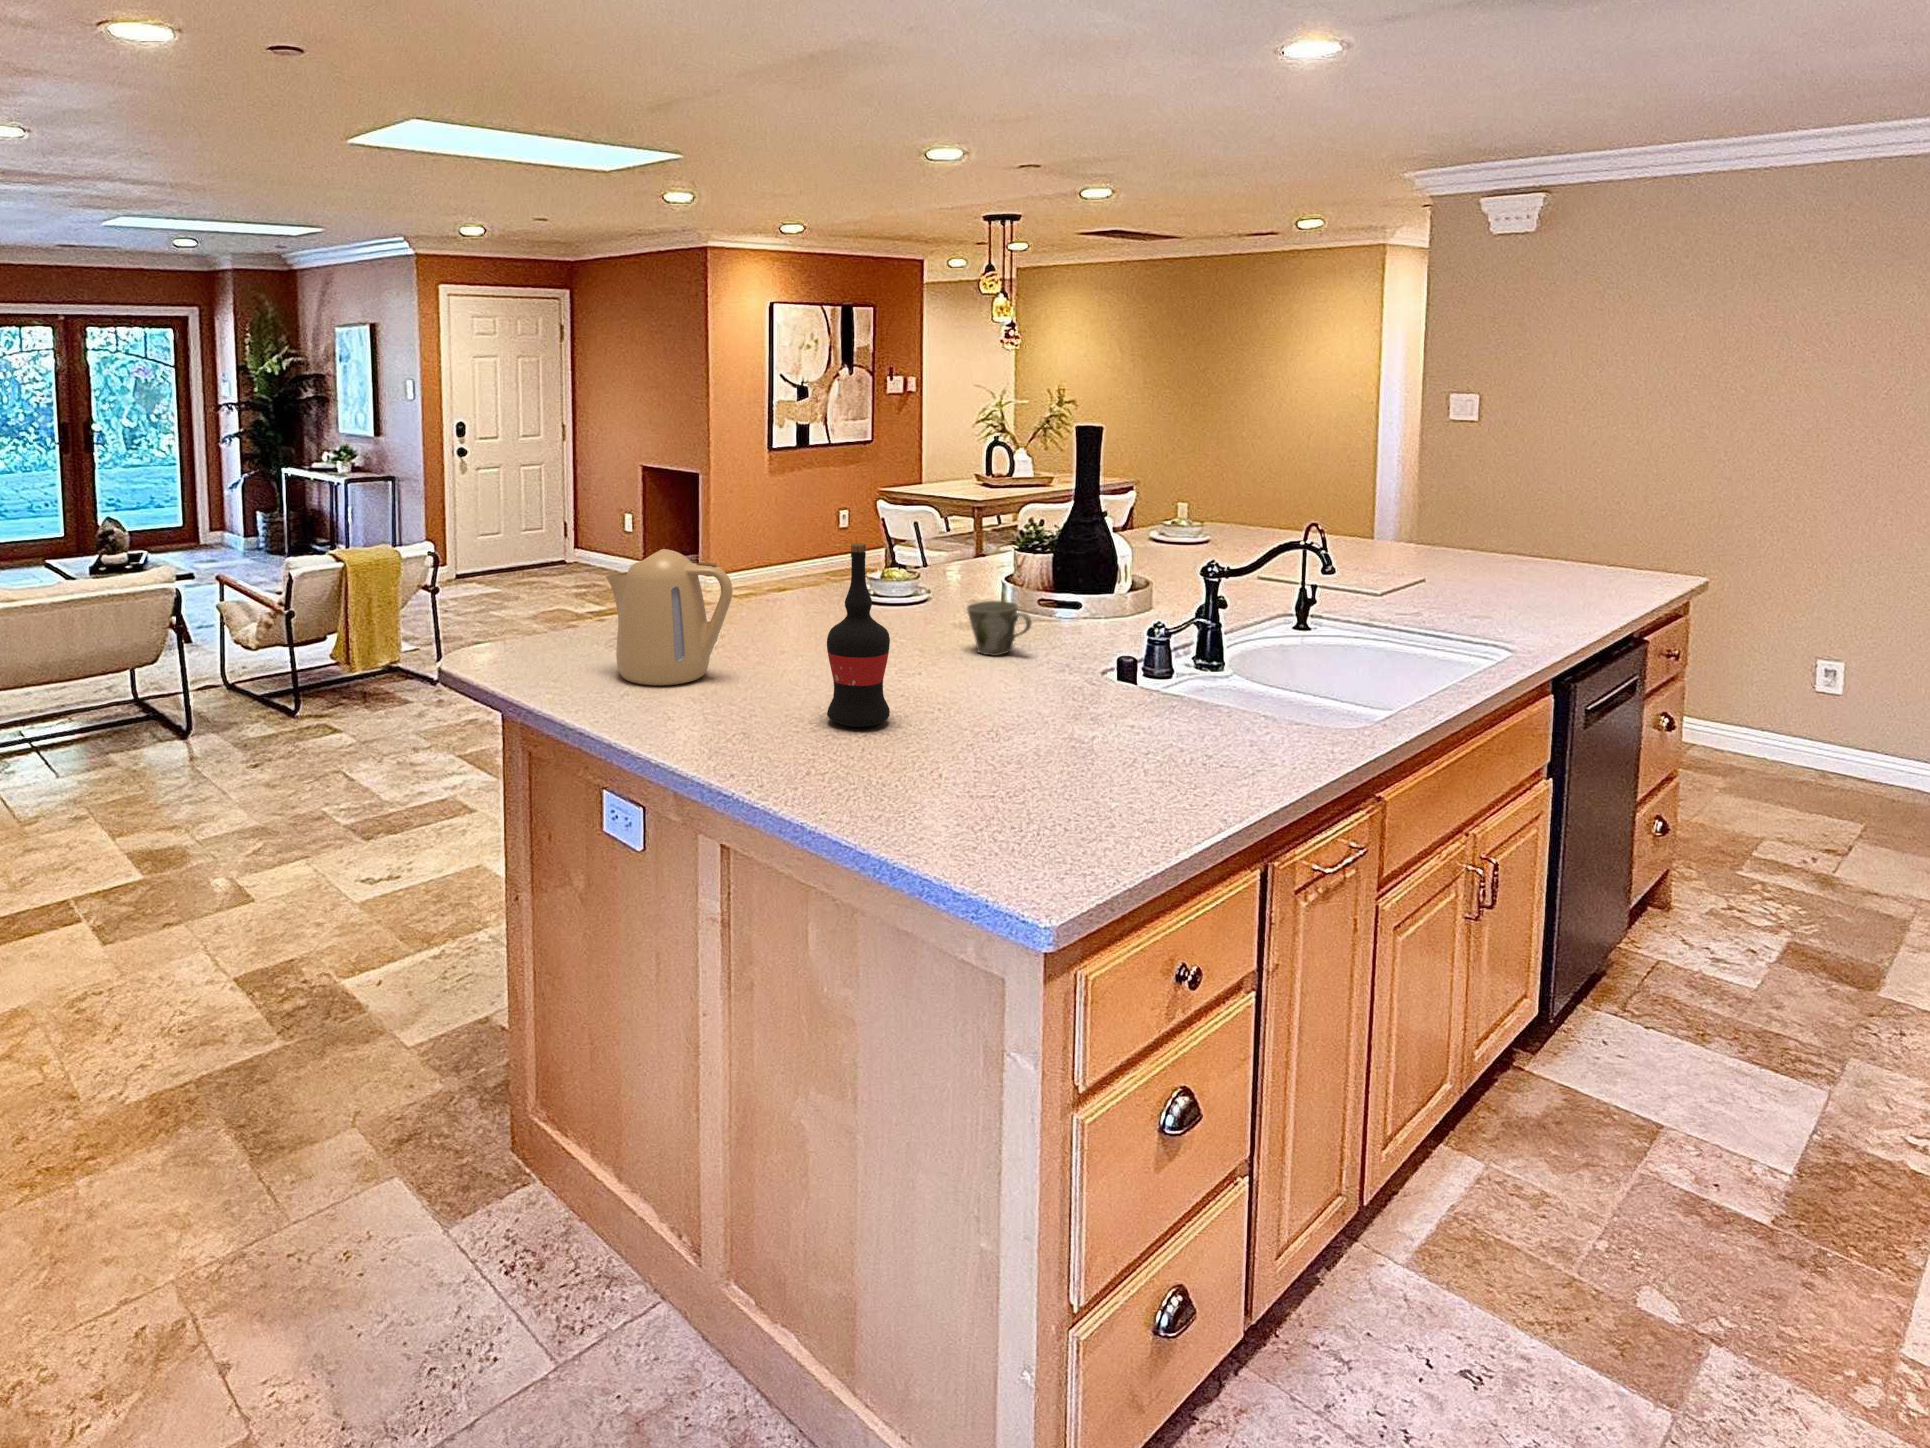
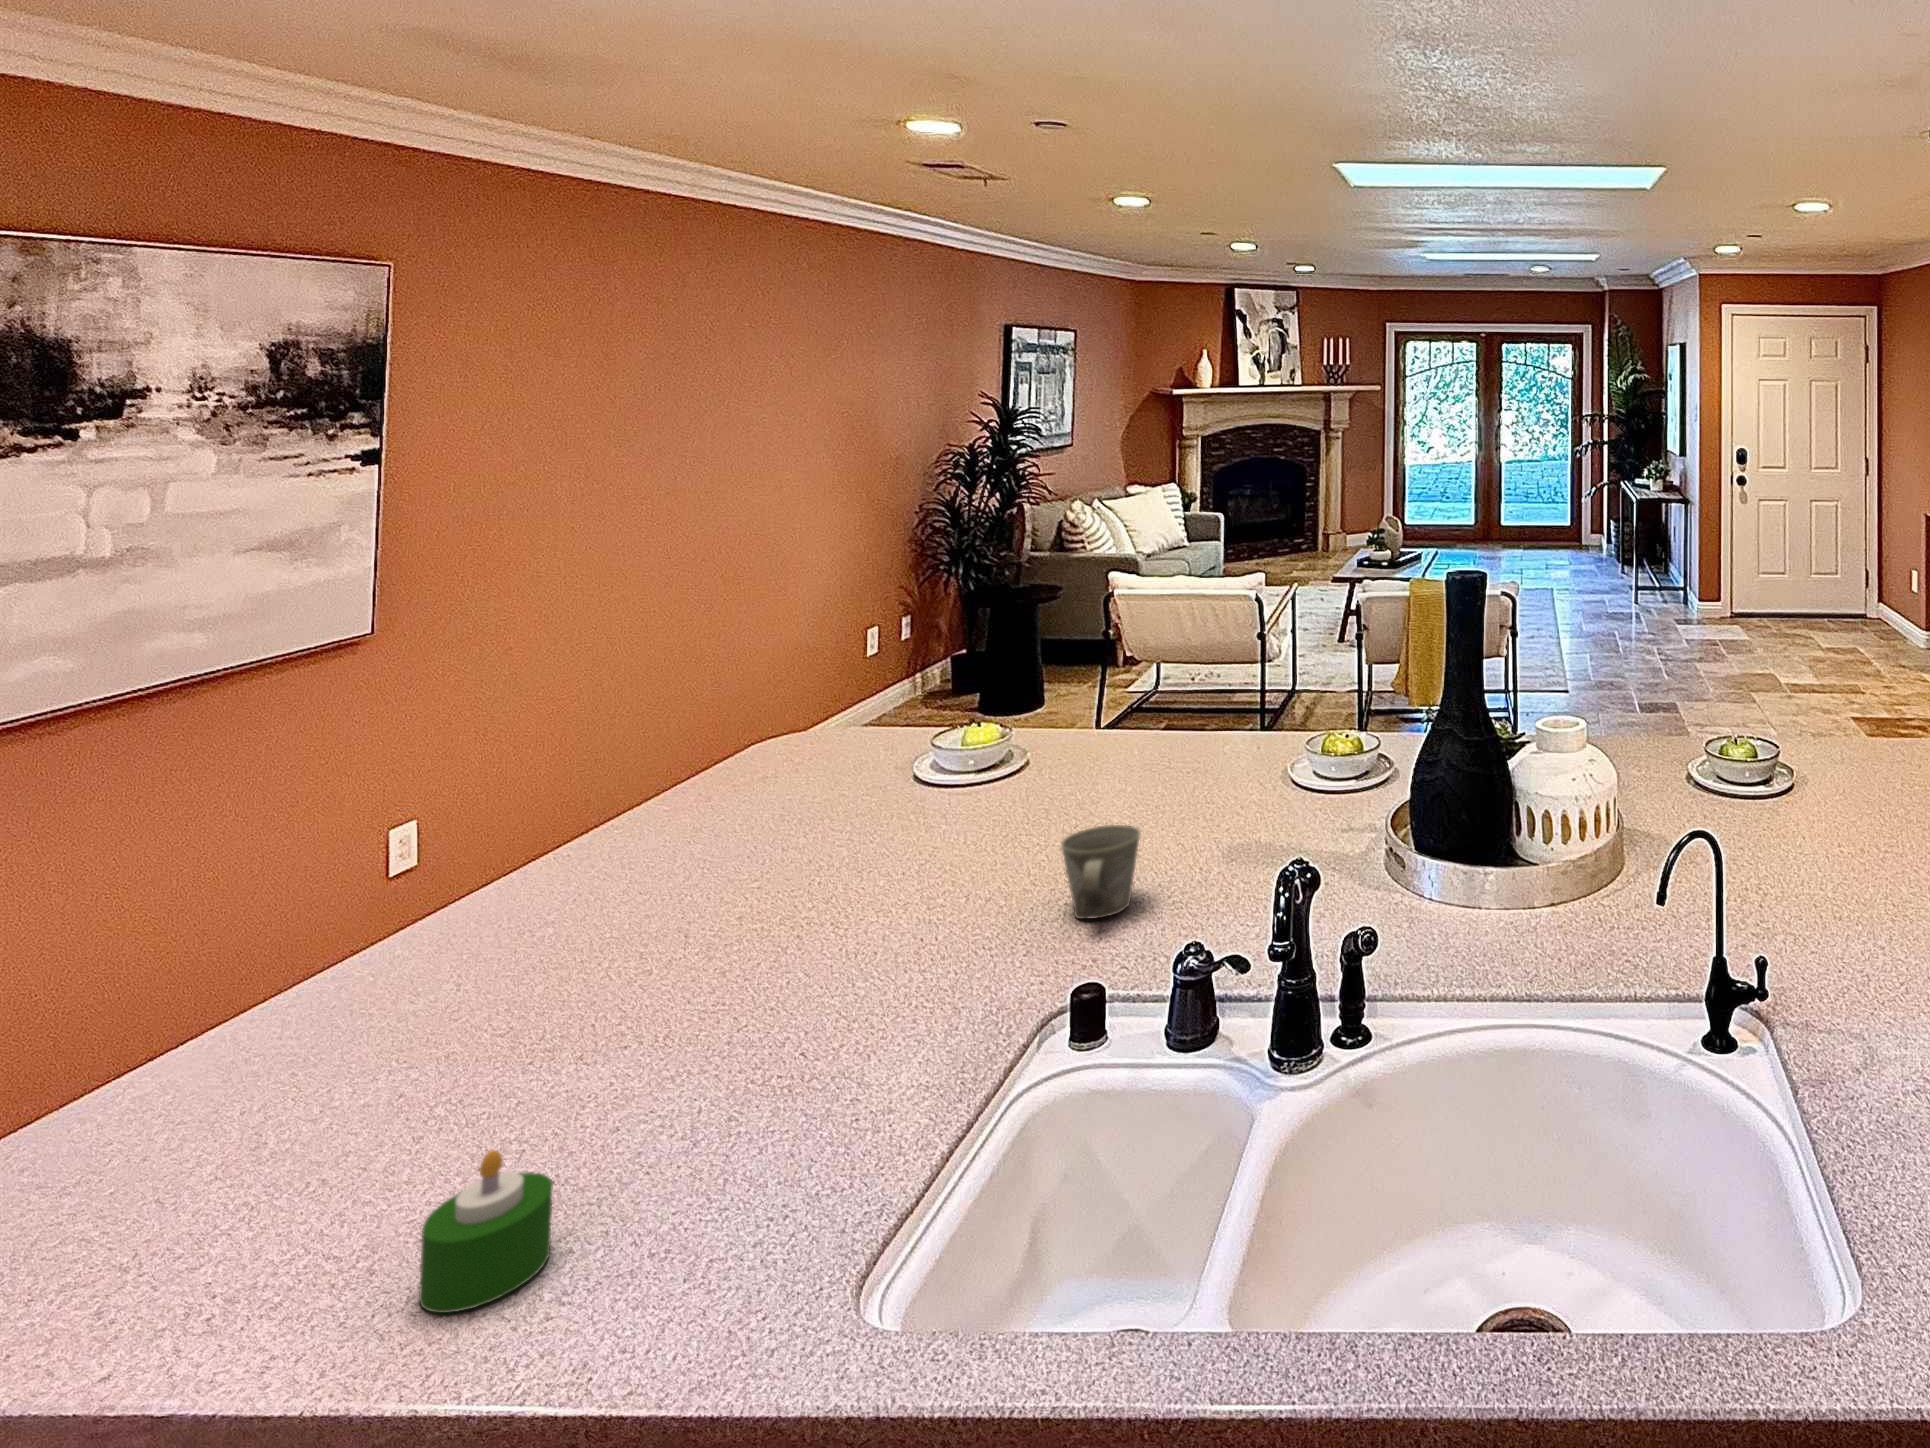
wine bottle: present [827,543,890,727] -> none [544,714,654,975]
kettle: present [606,549,733,685] -> none [699,666,829,836]
candle: none [1193,696,1251,770] -> present [419,1150,553,1313]

